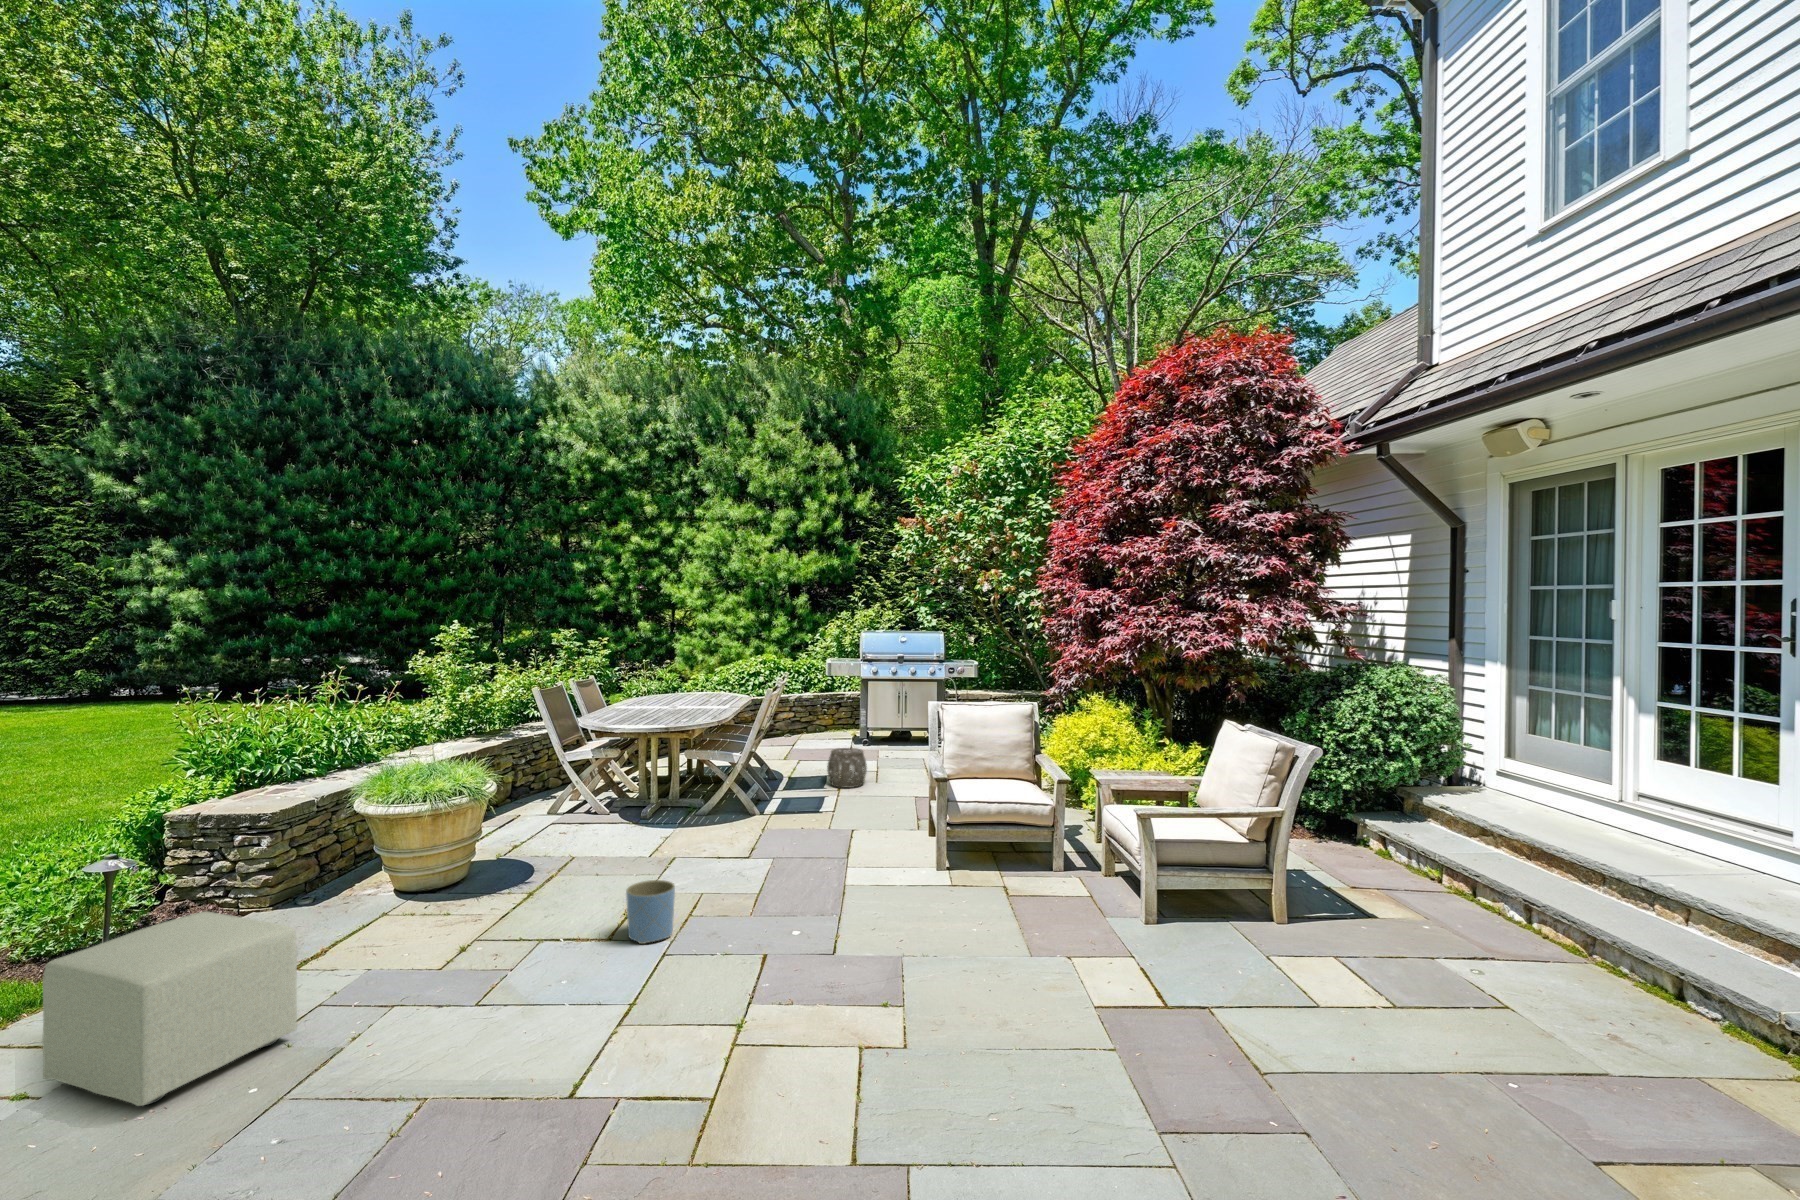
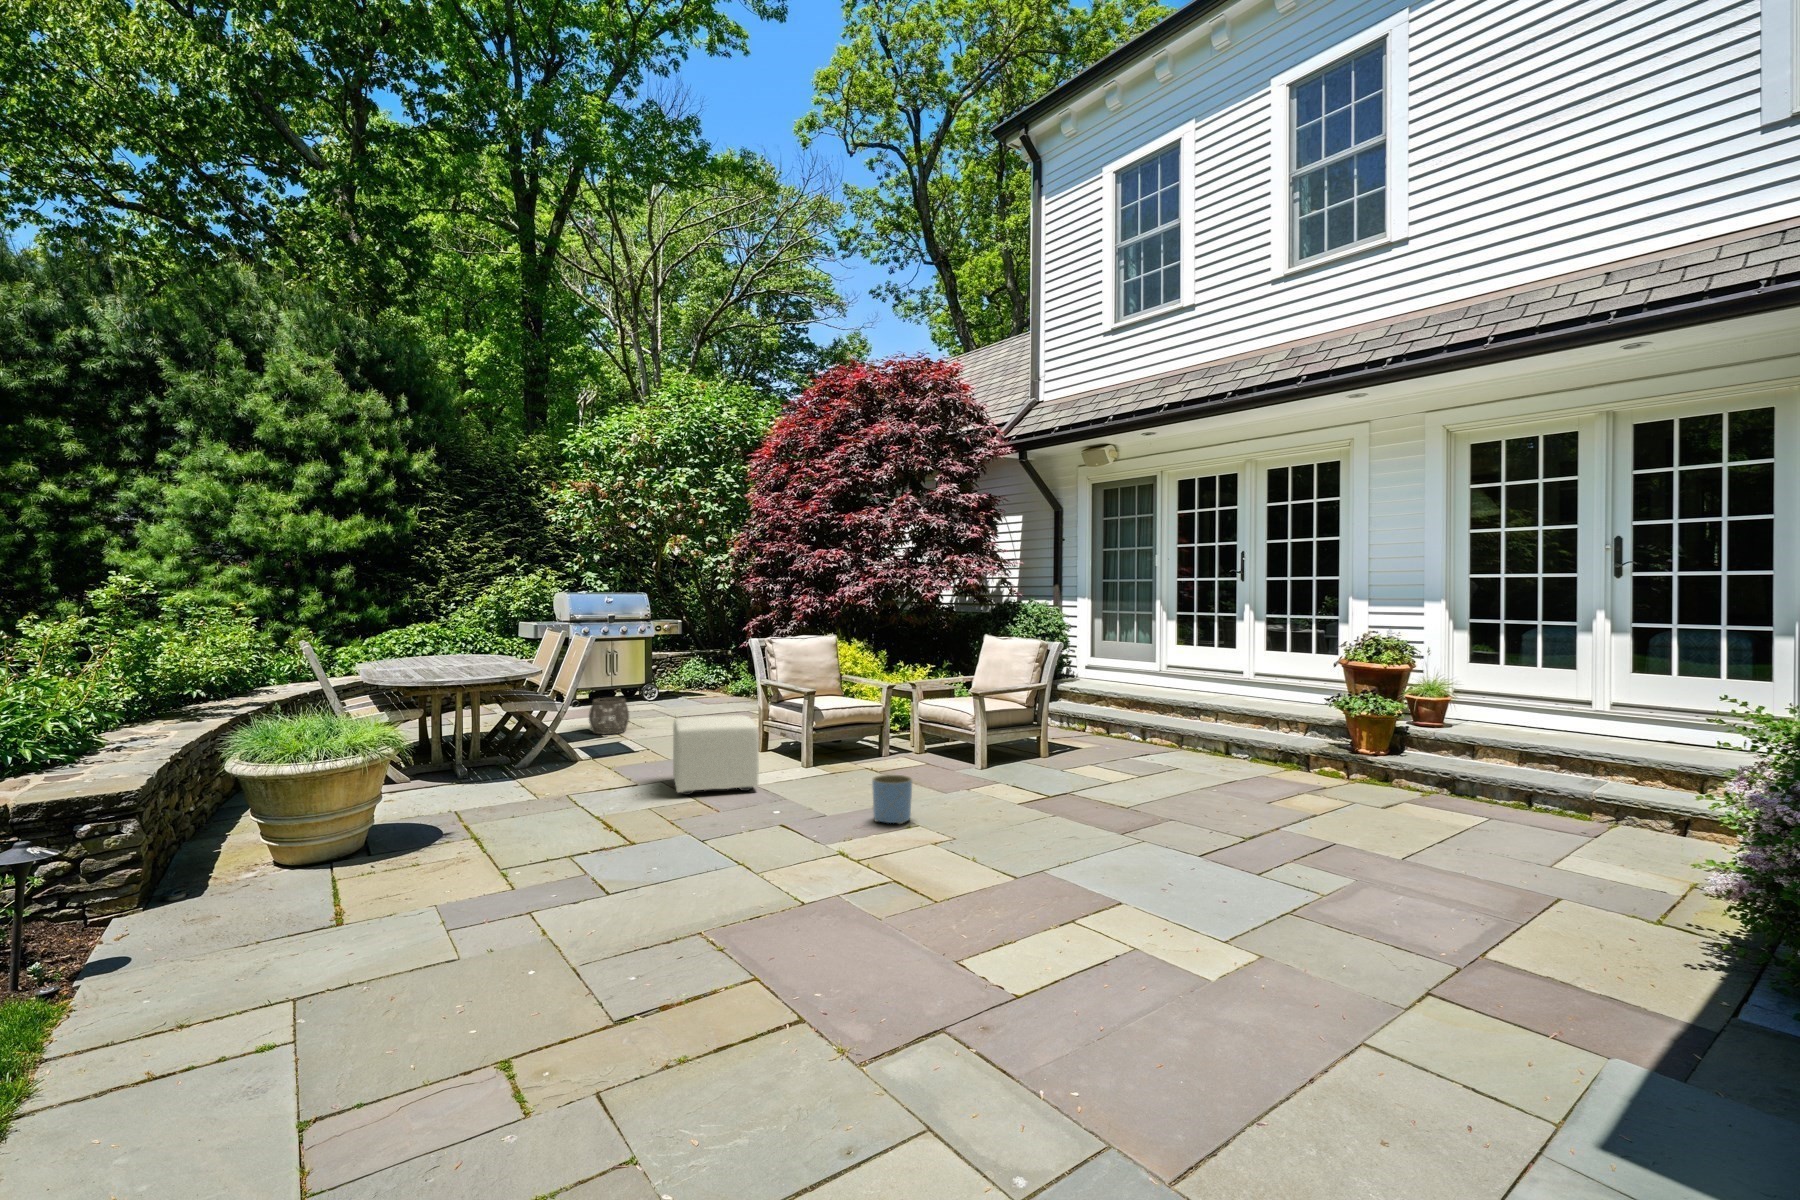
planter: present [626,880,675,944] -> present [872,775,912,824]
ottoman: present [42,911,297,1106] -> present [673,715,759,795]

